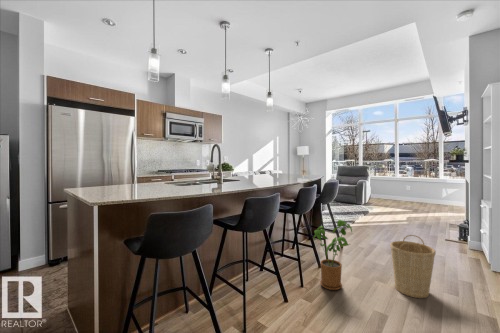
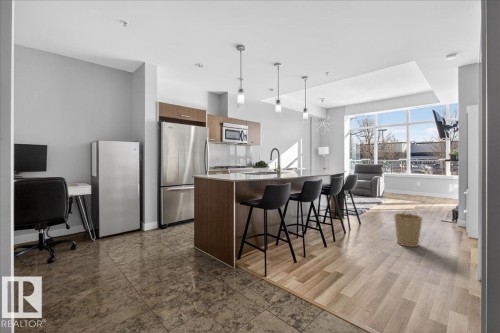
house plant: present [314,220,352,290] -> none [342,198,369,243]

